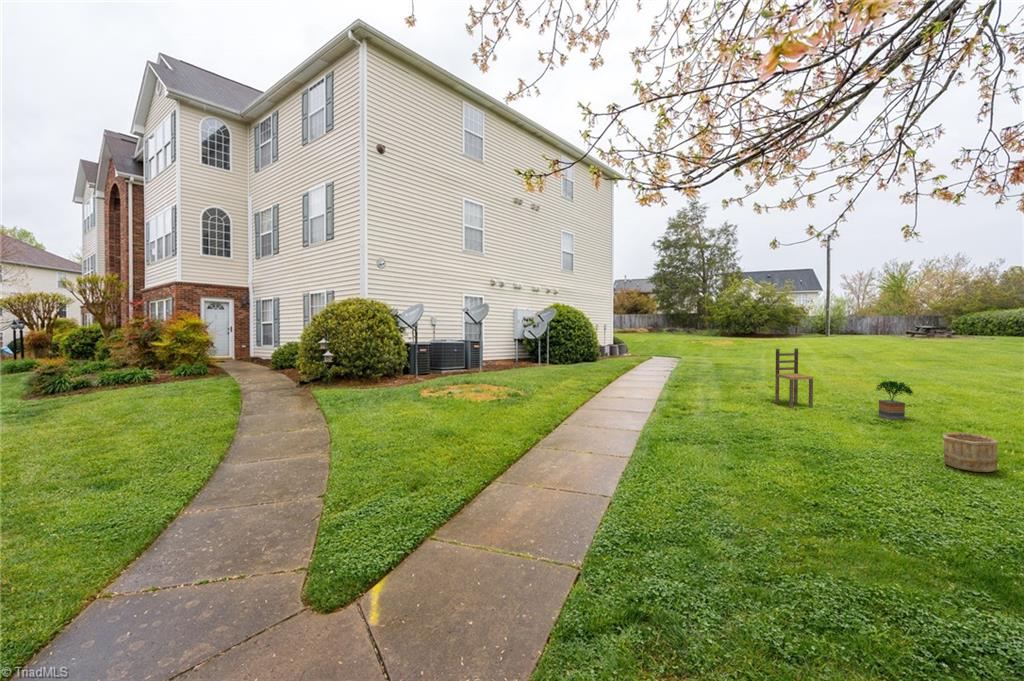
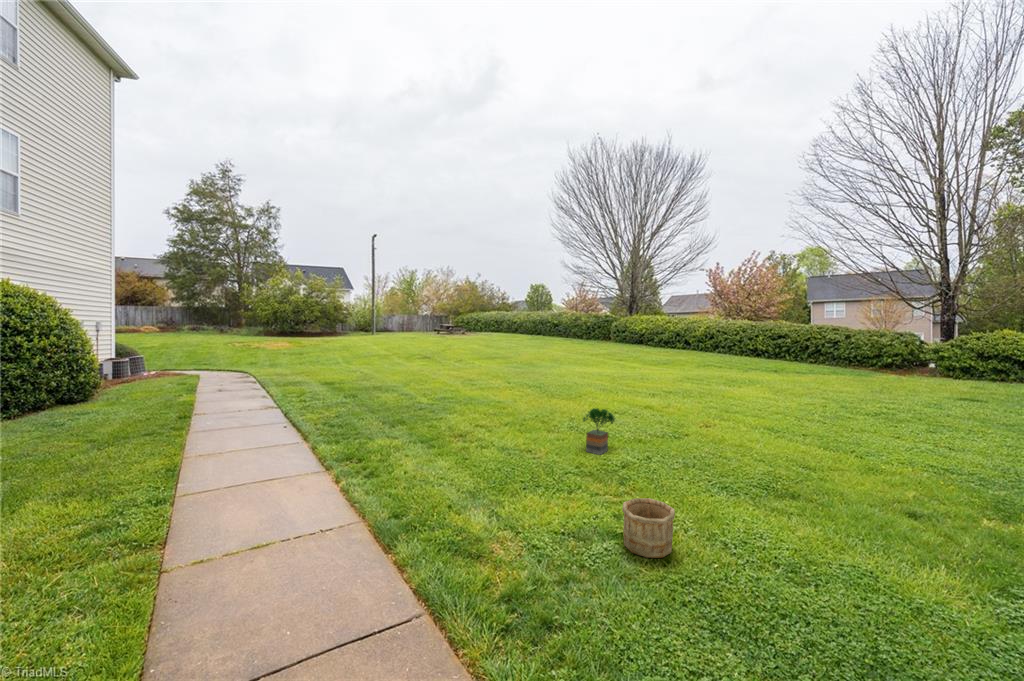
chair: present [775,348,813,408] -> none [476,374,520,460]
wooden bucket: present [942,433,999,472] -> present [622,498,675,558]

